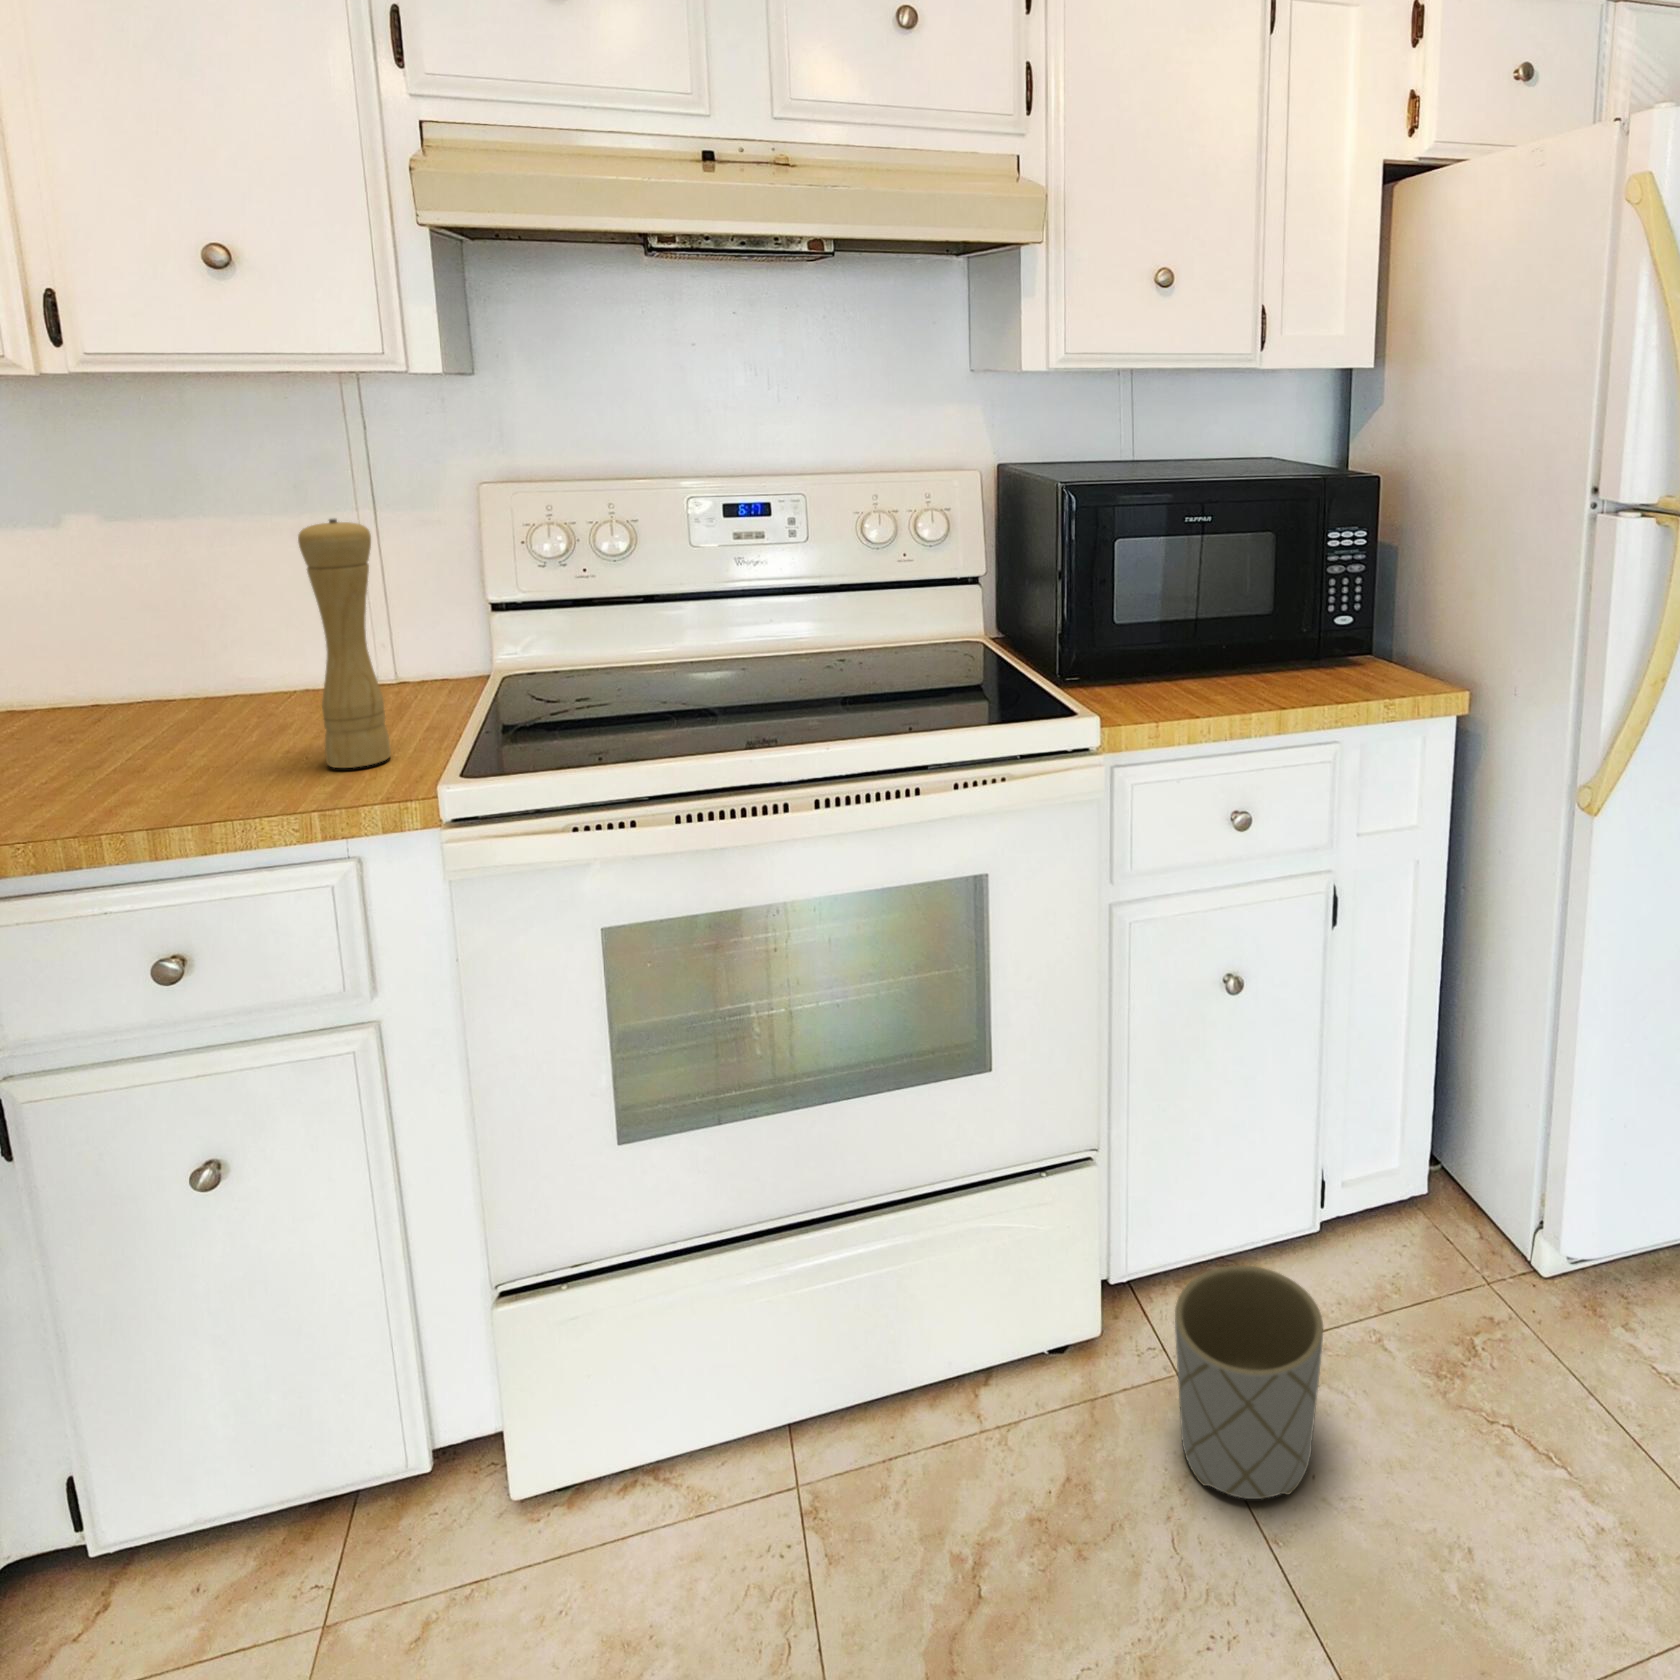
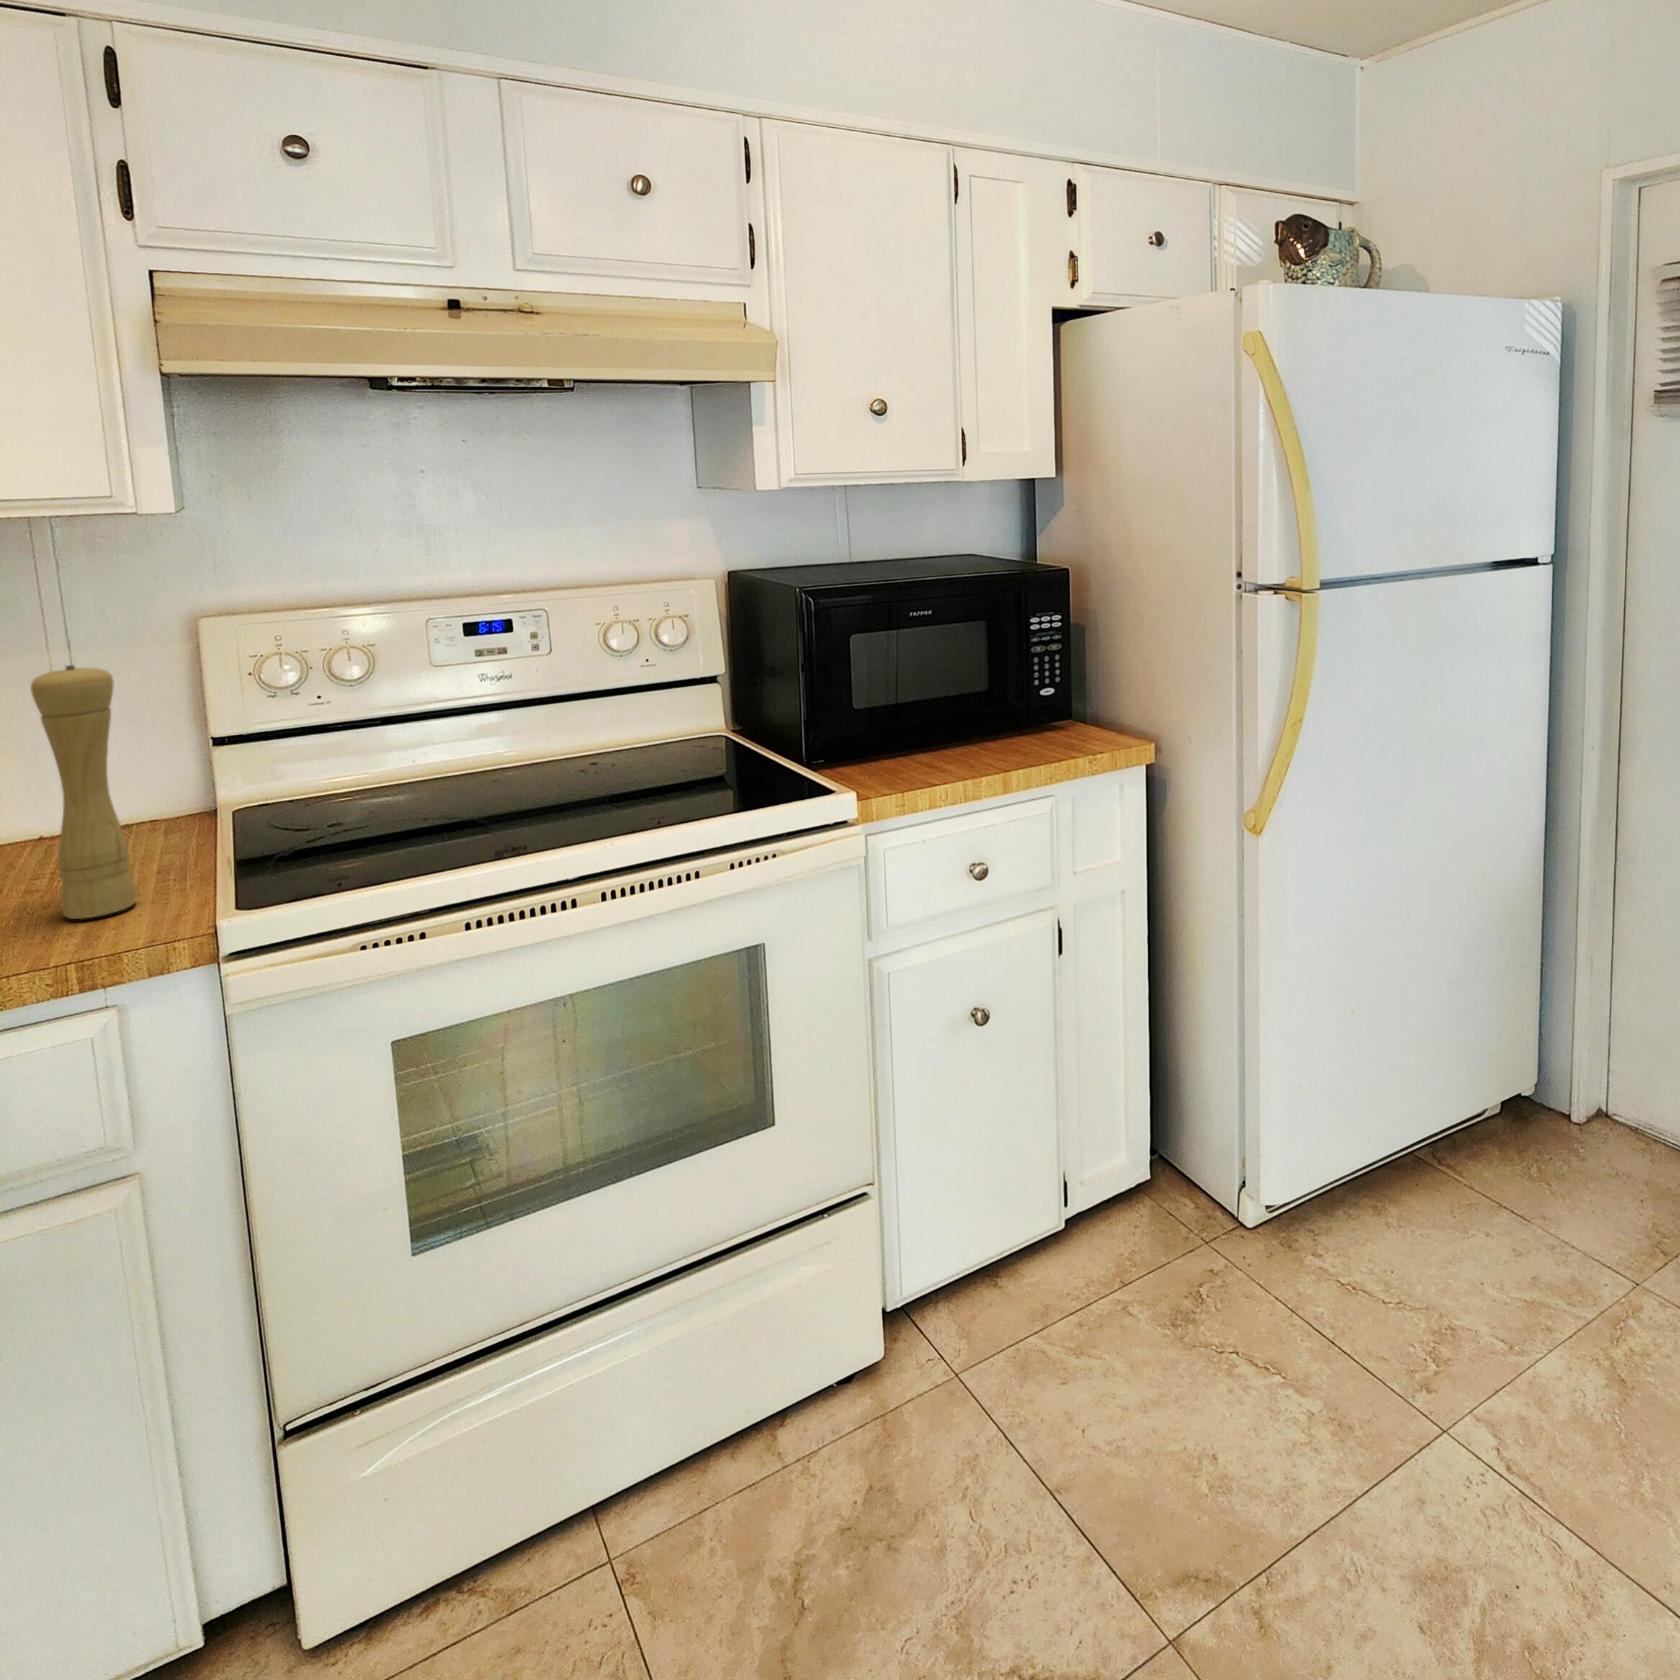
planter: present [1175,1265,1323,1499] -> none [954,1260,1082,1464]

